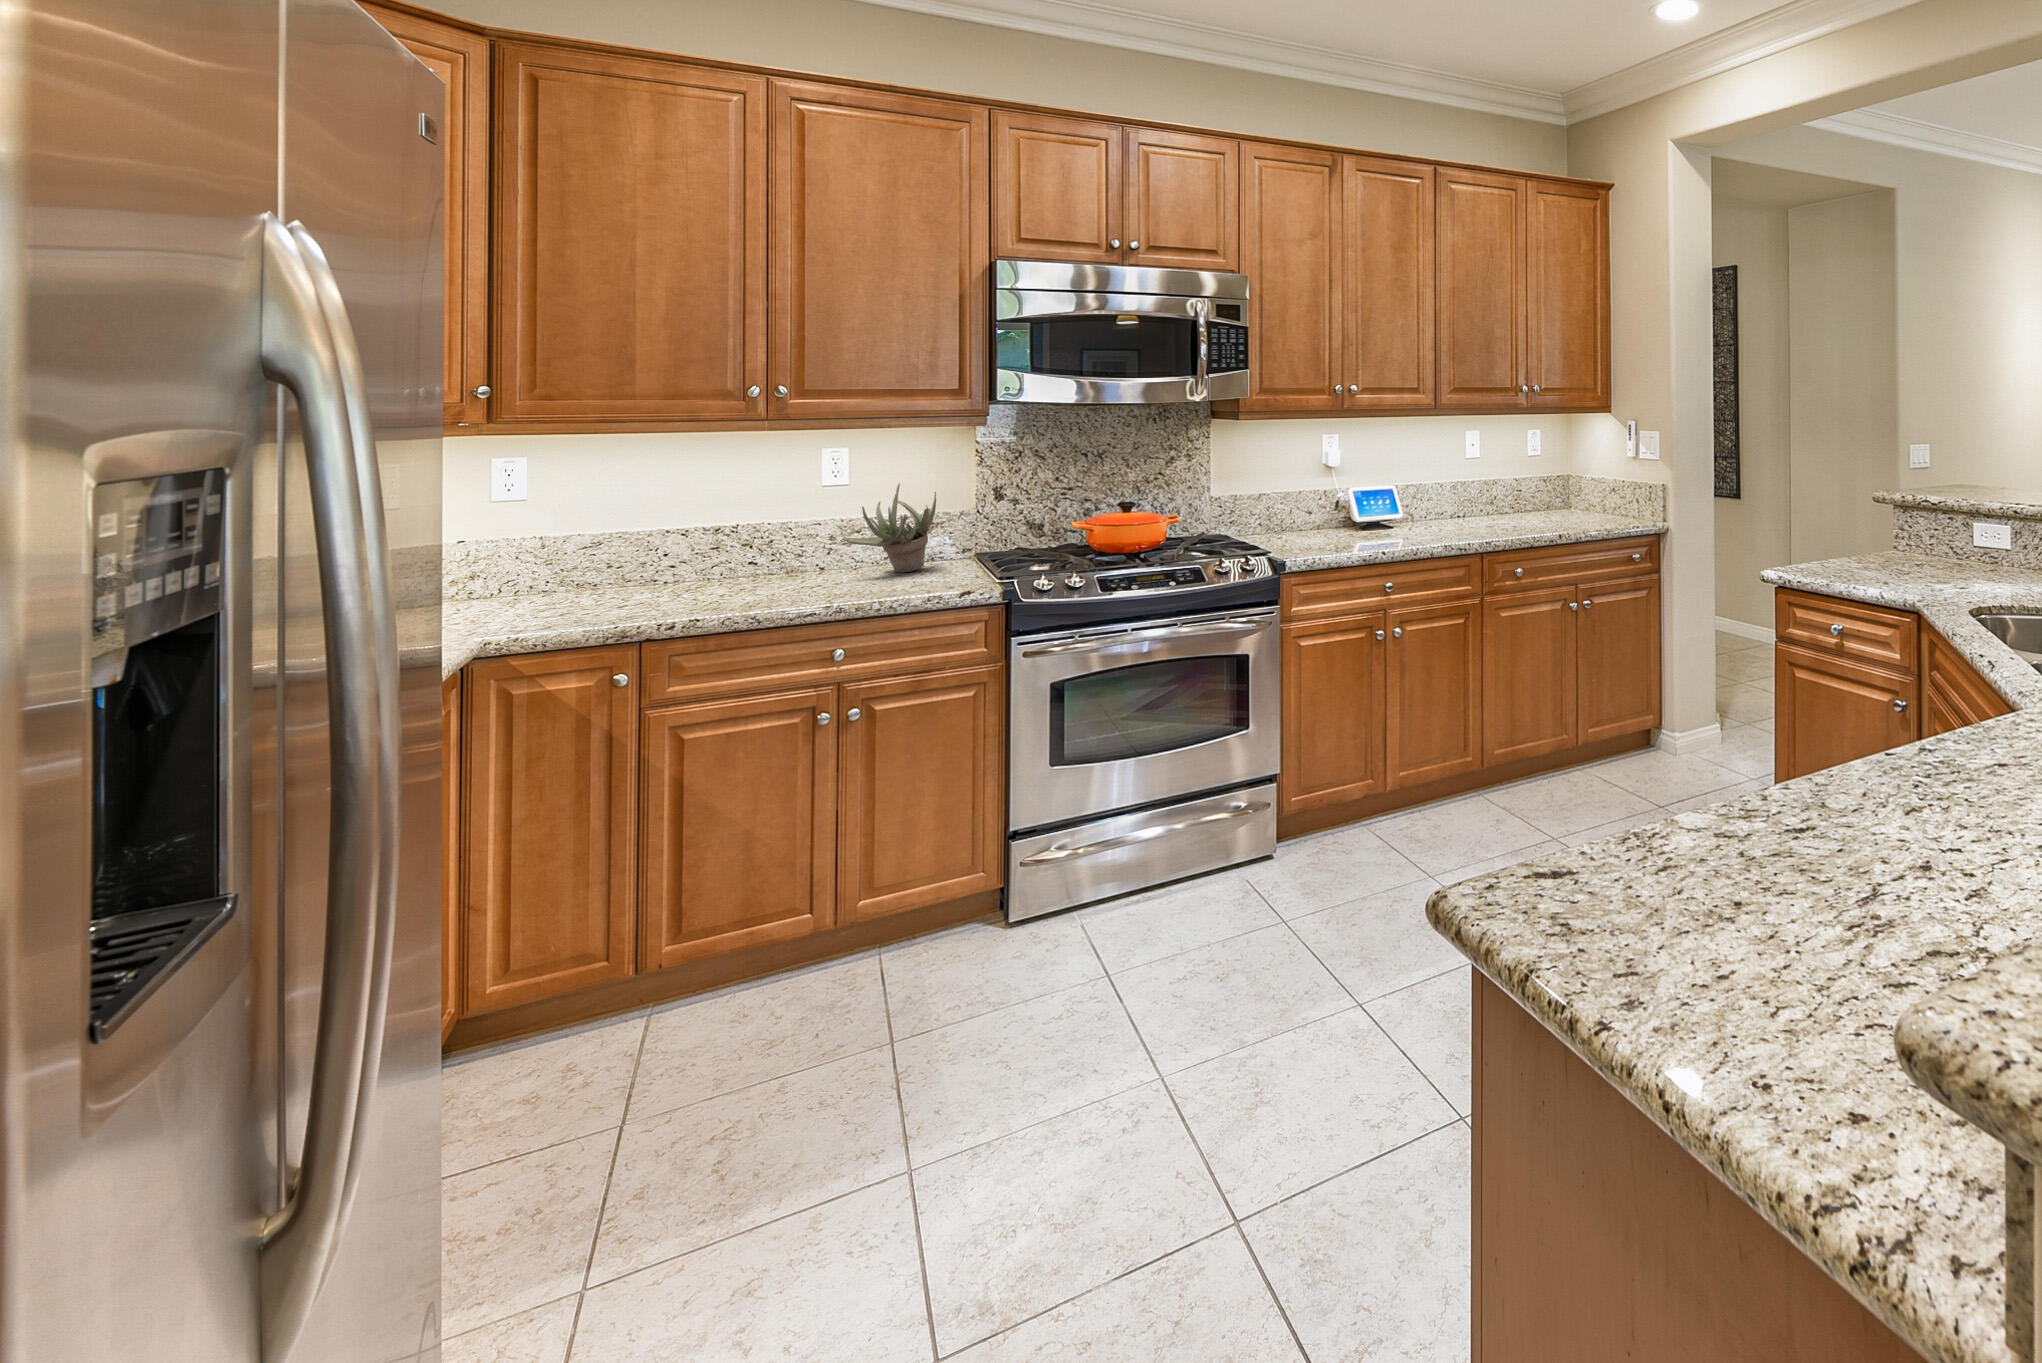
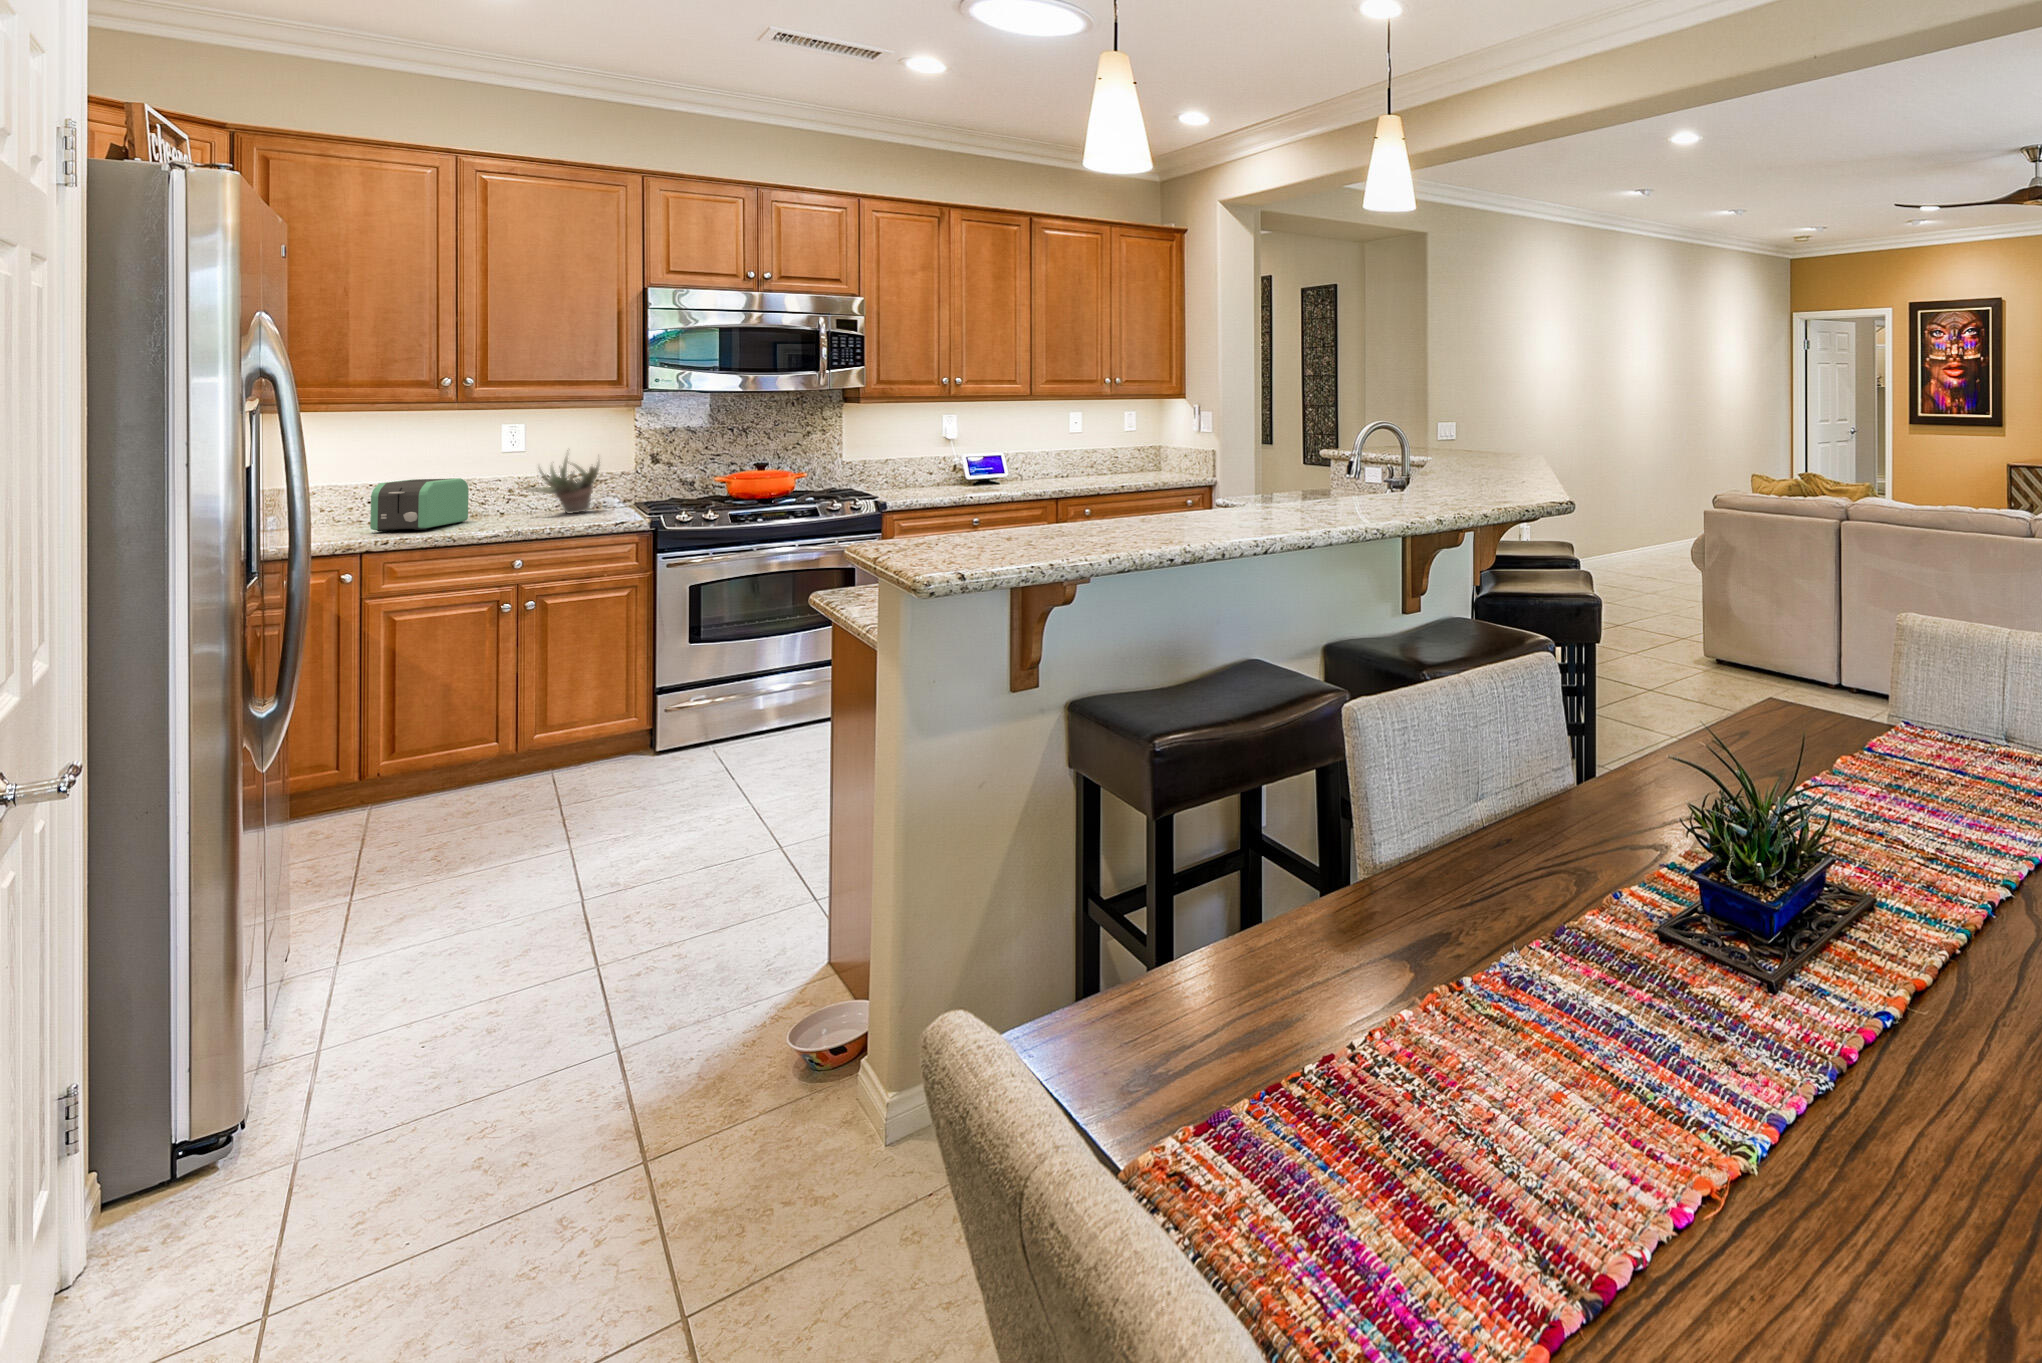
toaster: none [655,526,778,604] -> present [370,478,469,531]

